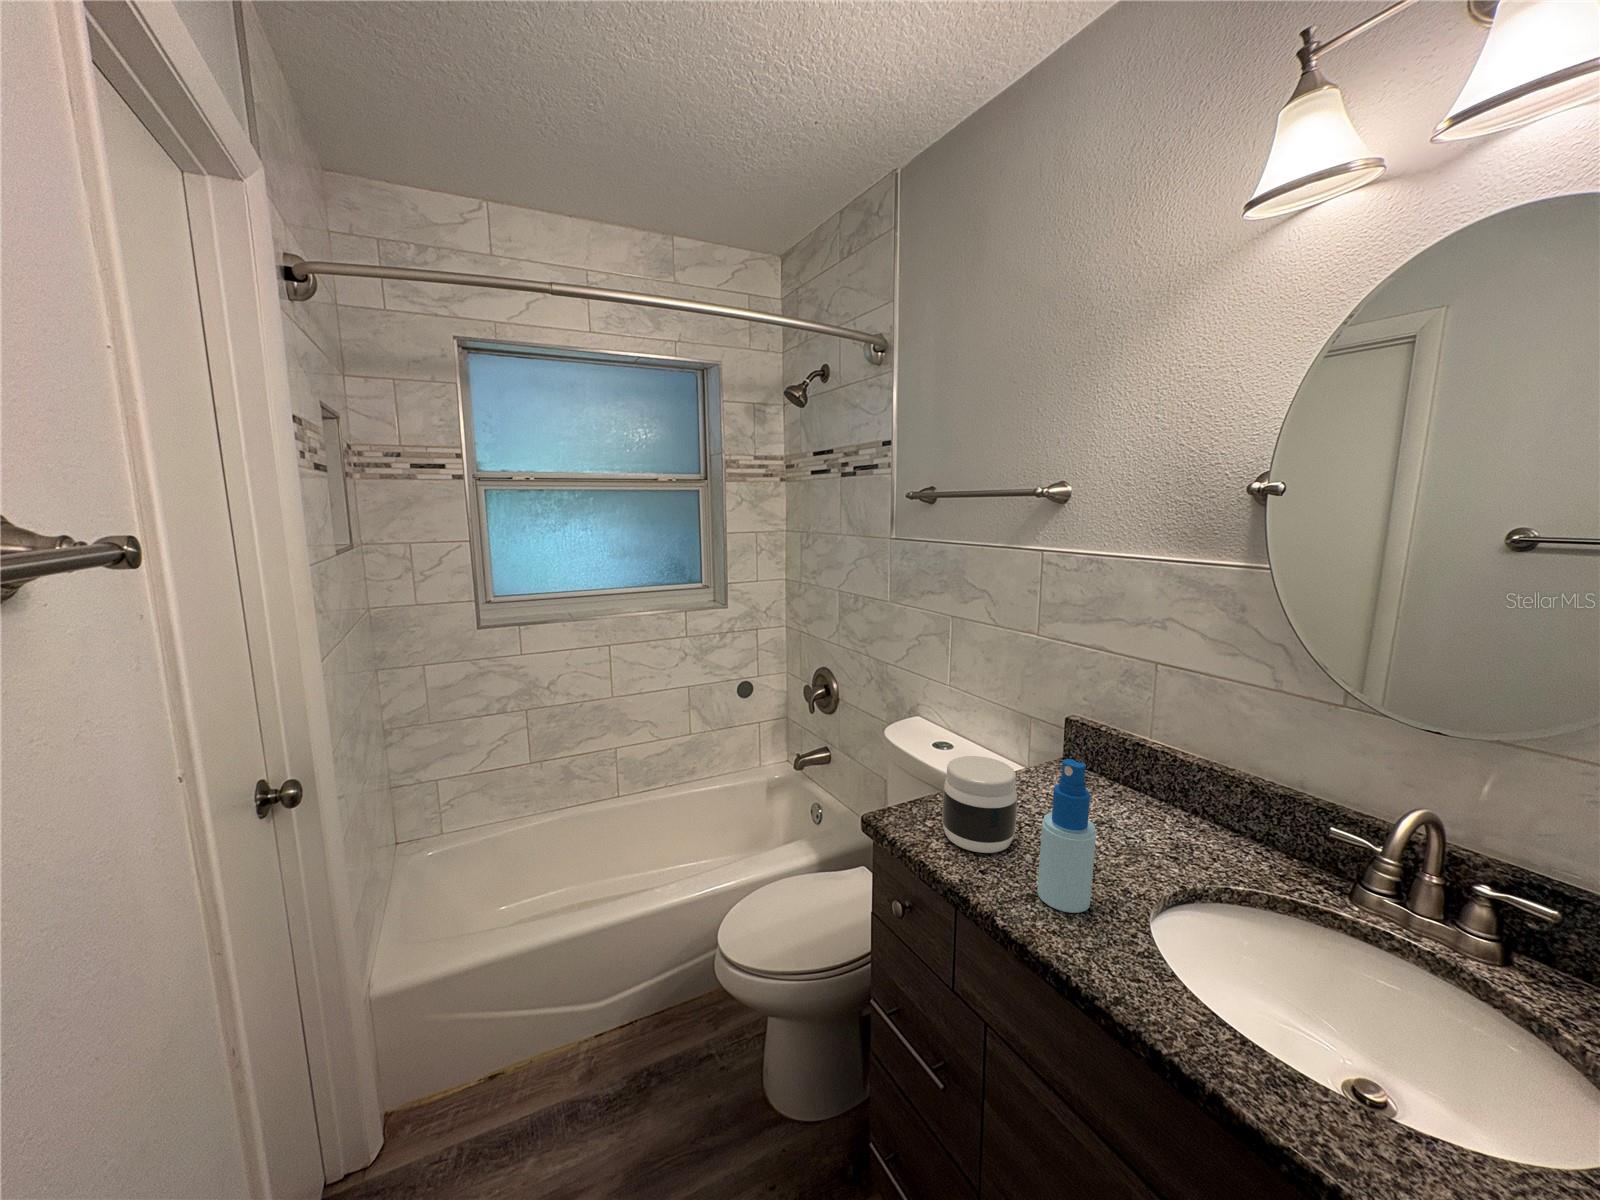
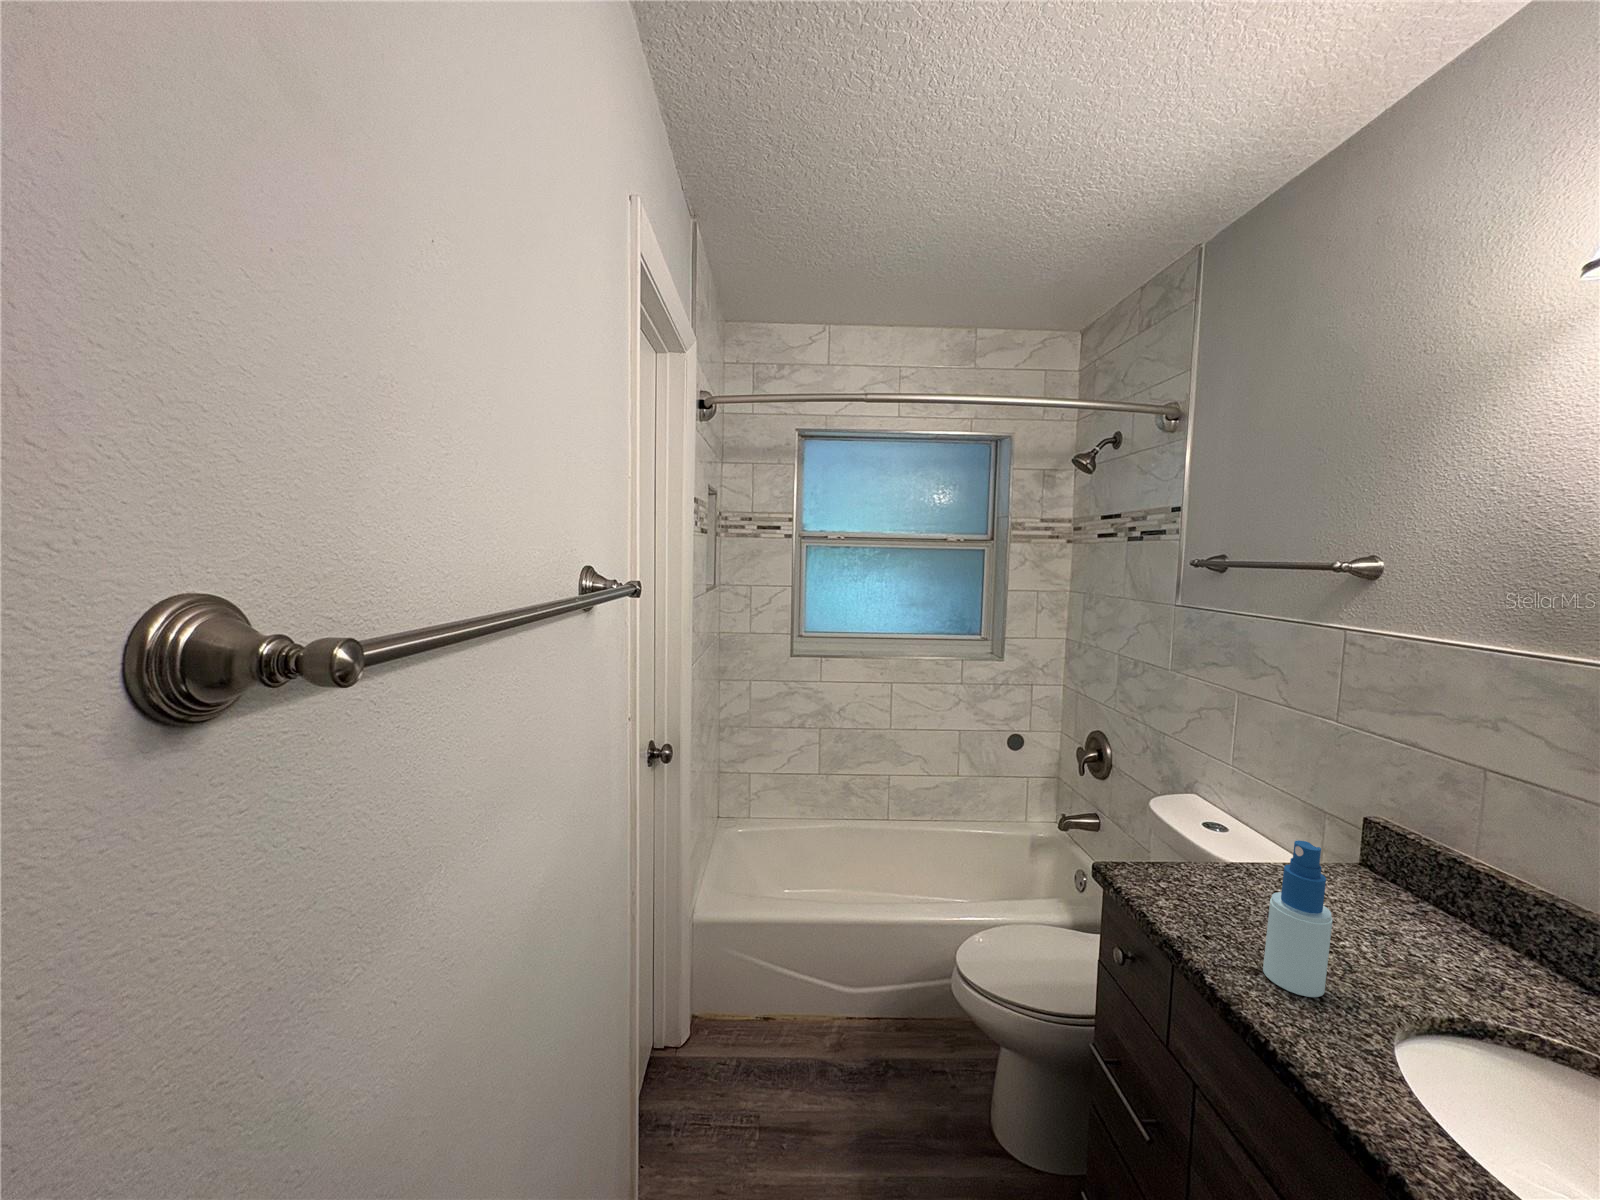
jar: present [942,756,1017,853] -> none [1175,826,1260,925]

